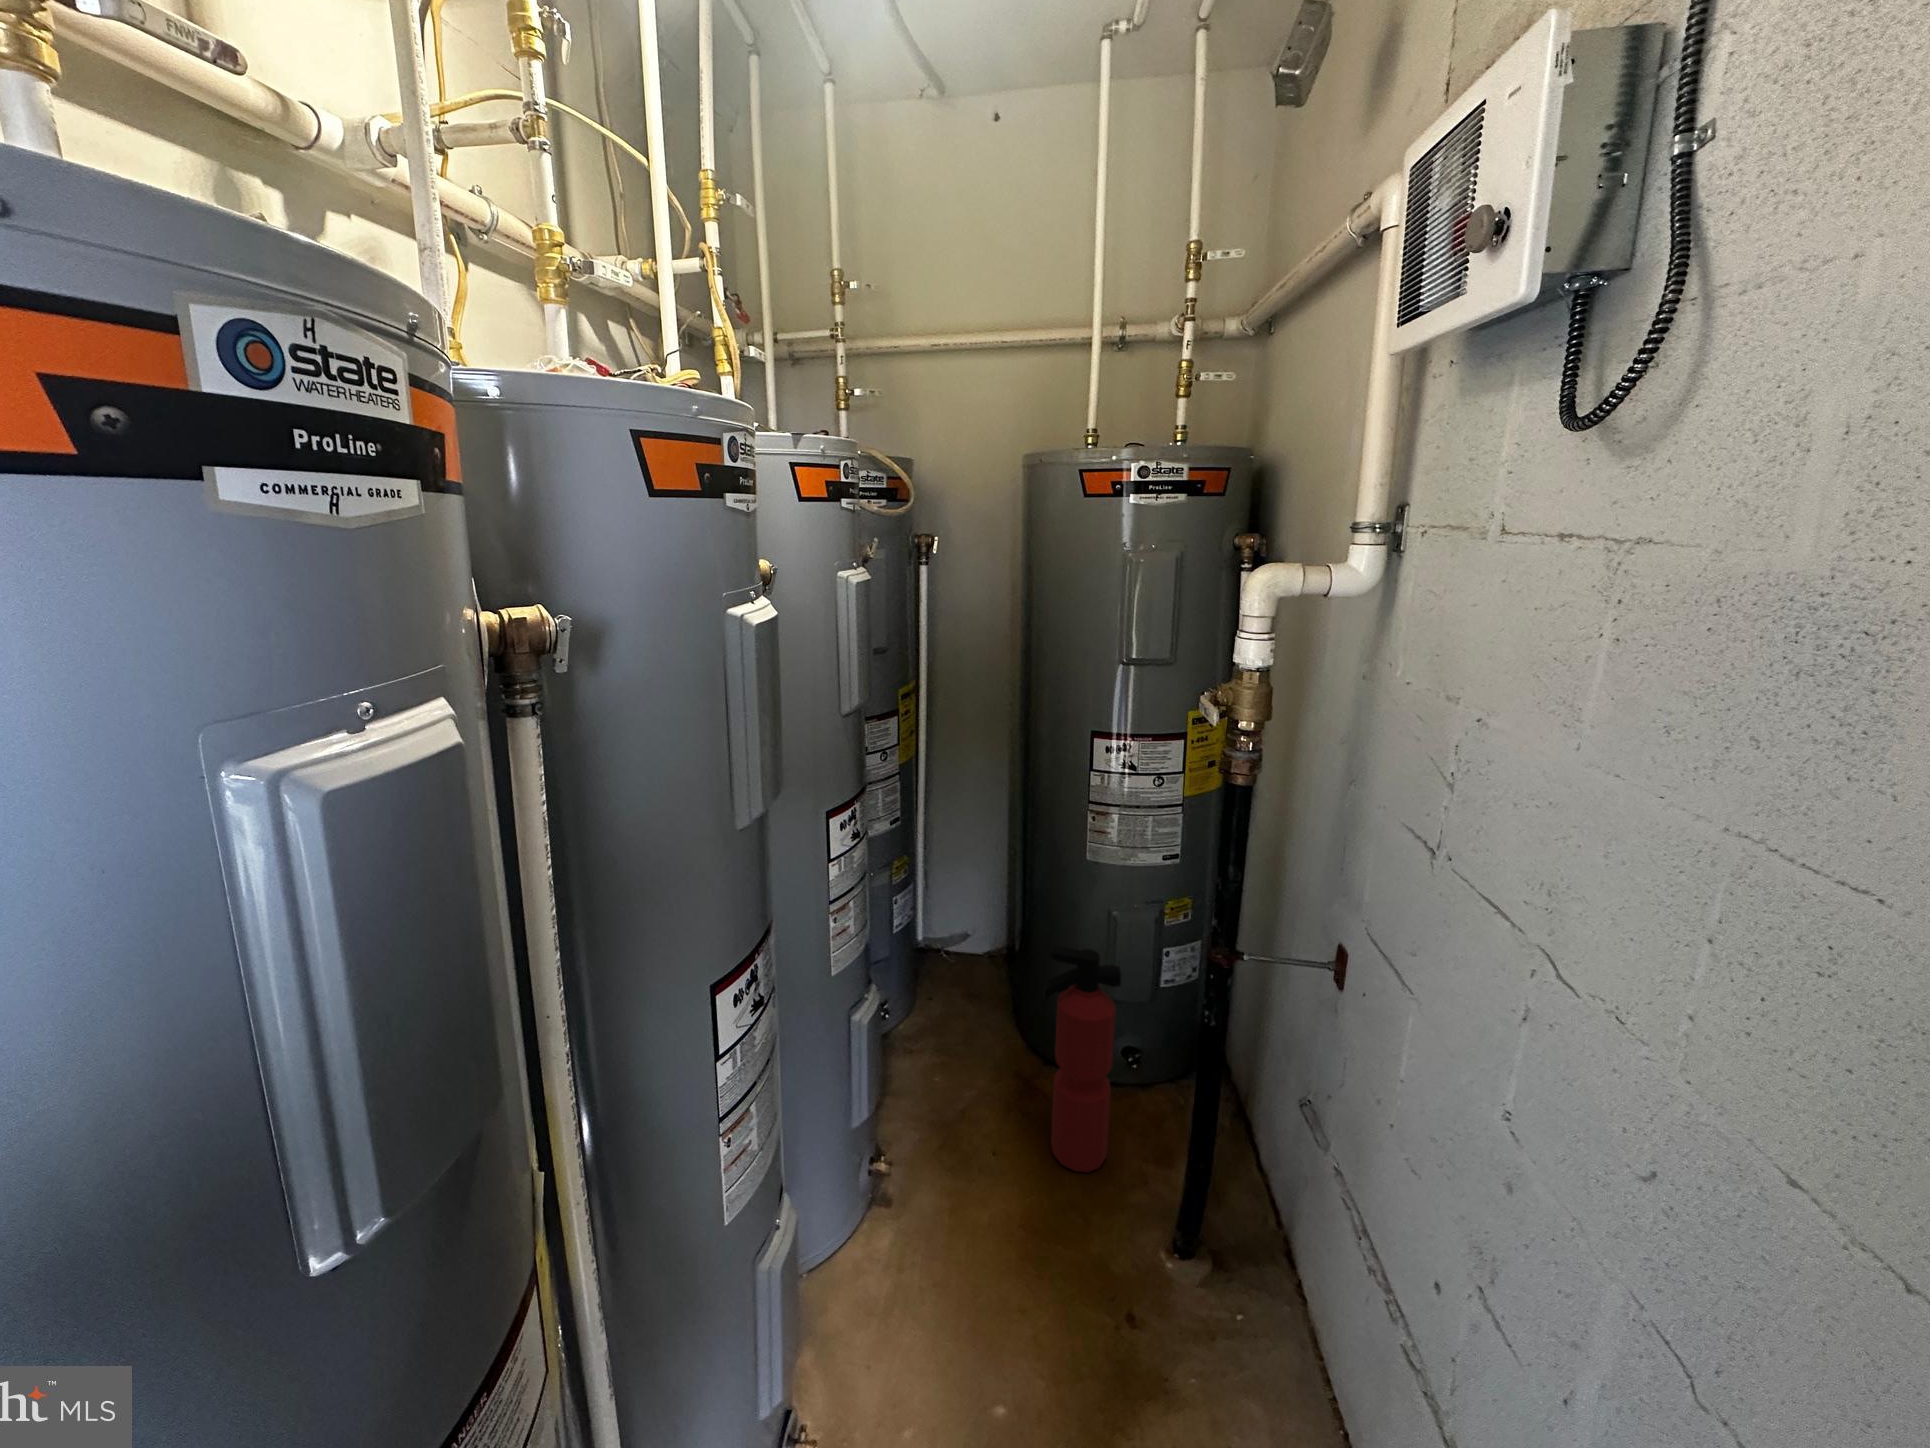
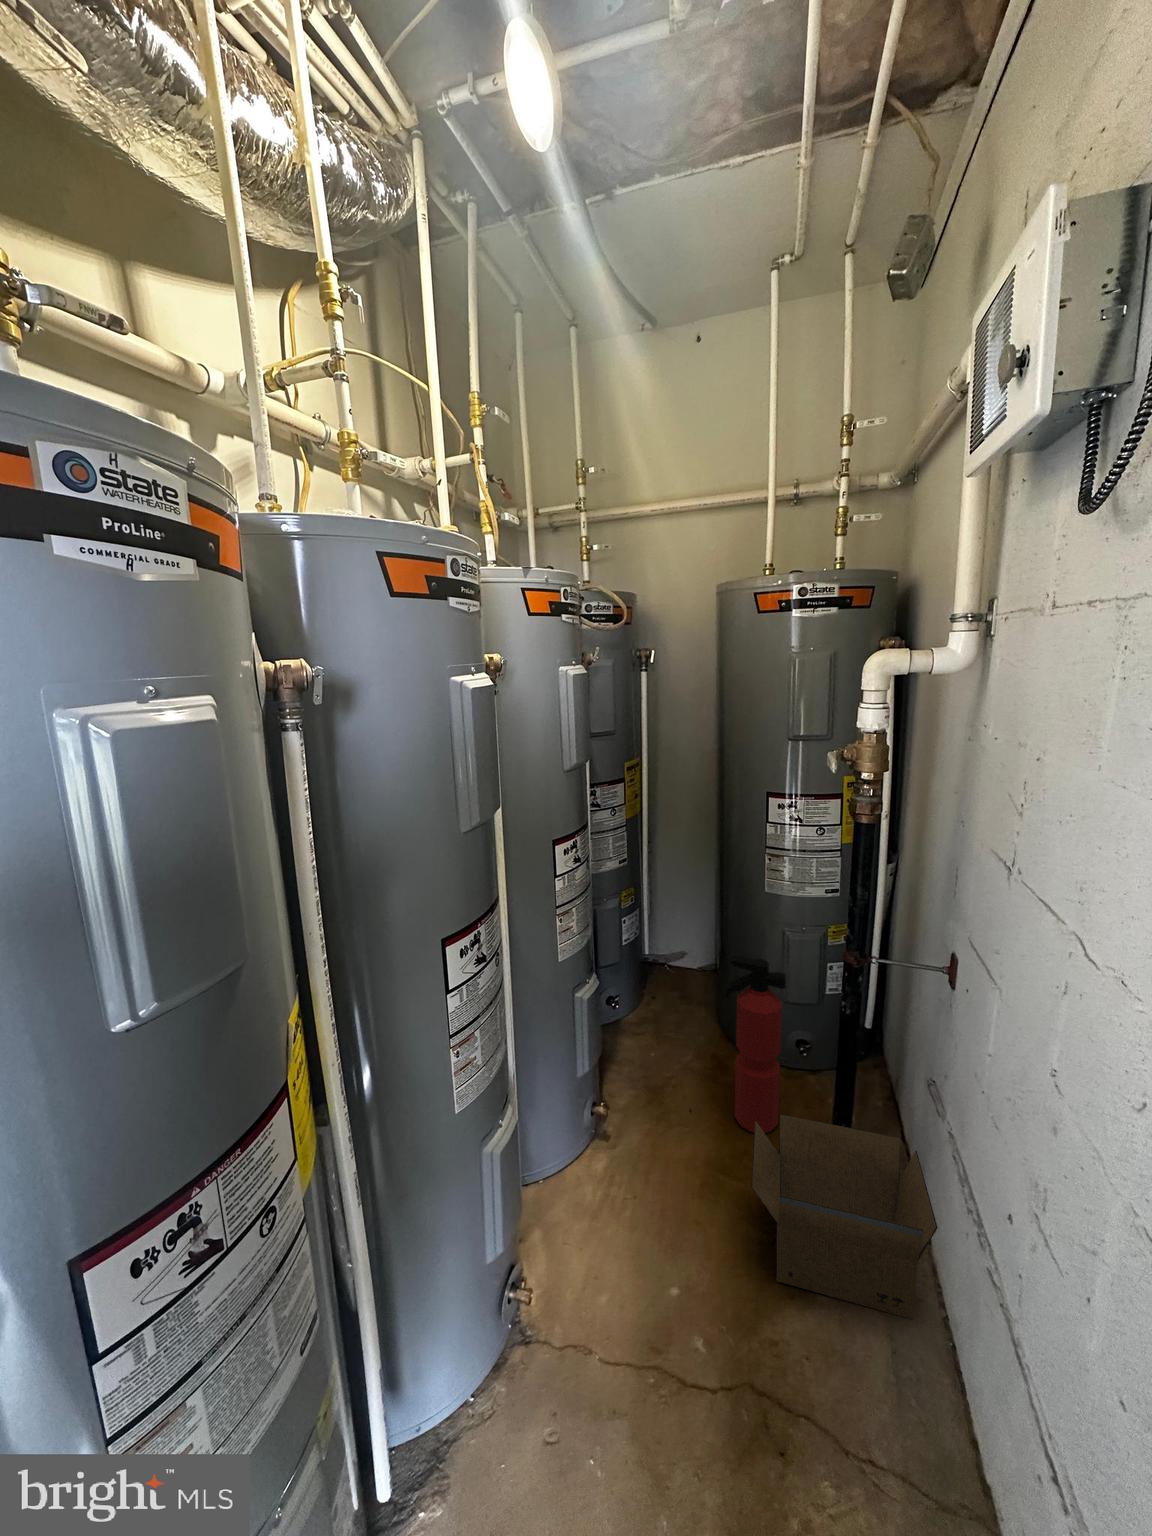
cardboard box: none [1091,1153,1327,1402] -> present [751,1114,938,1319]

